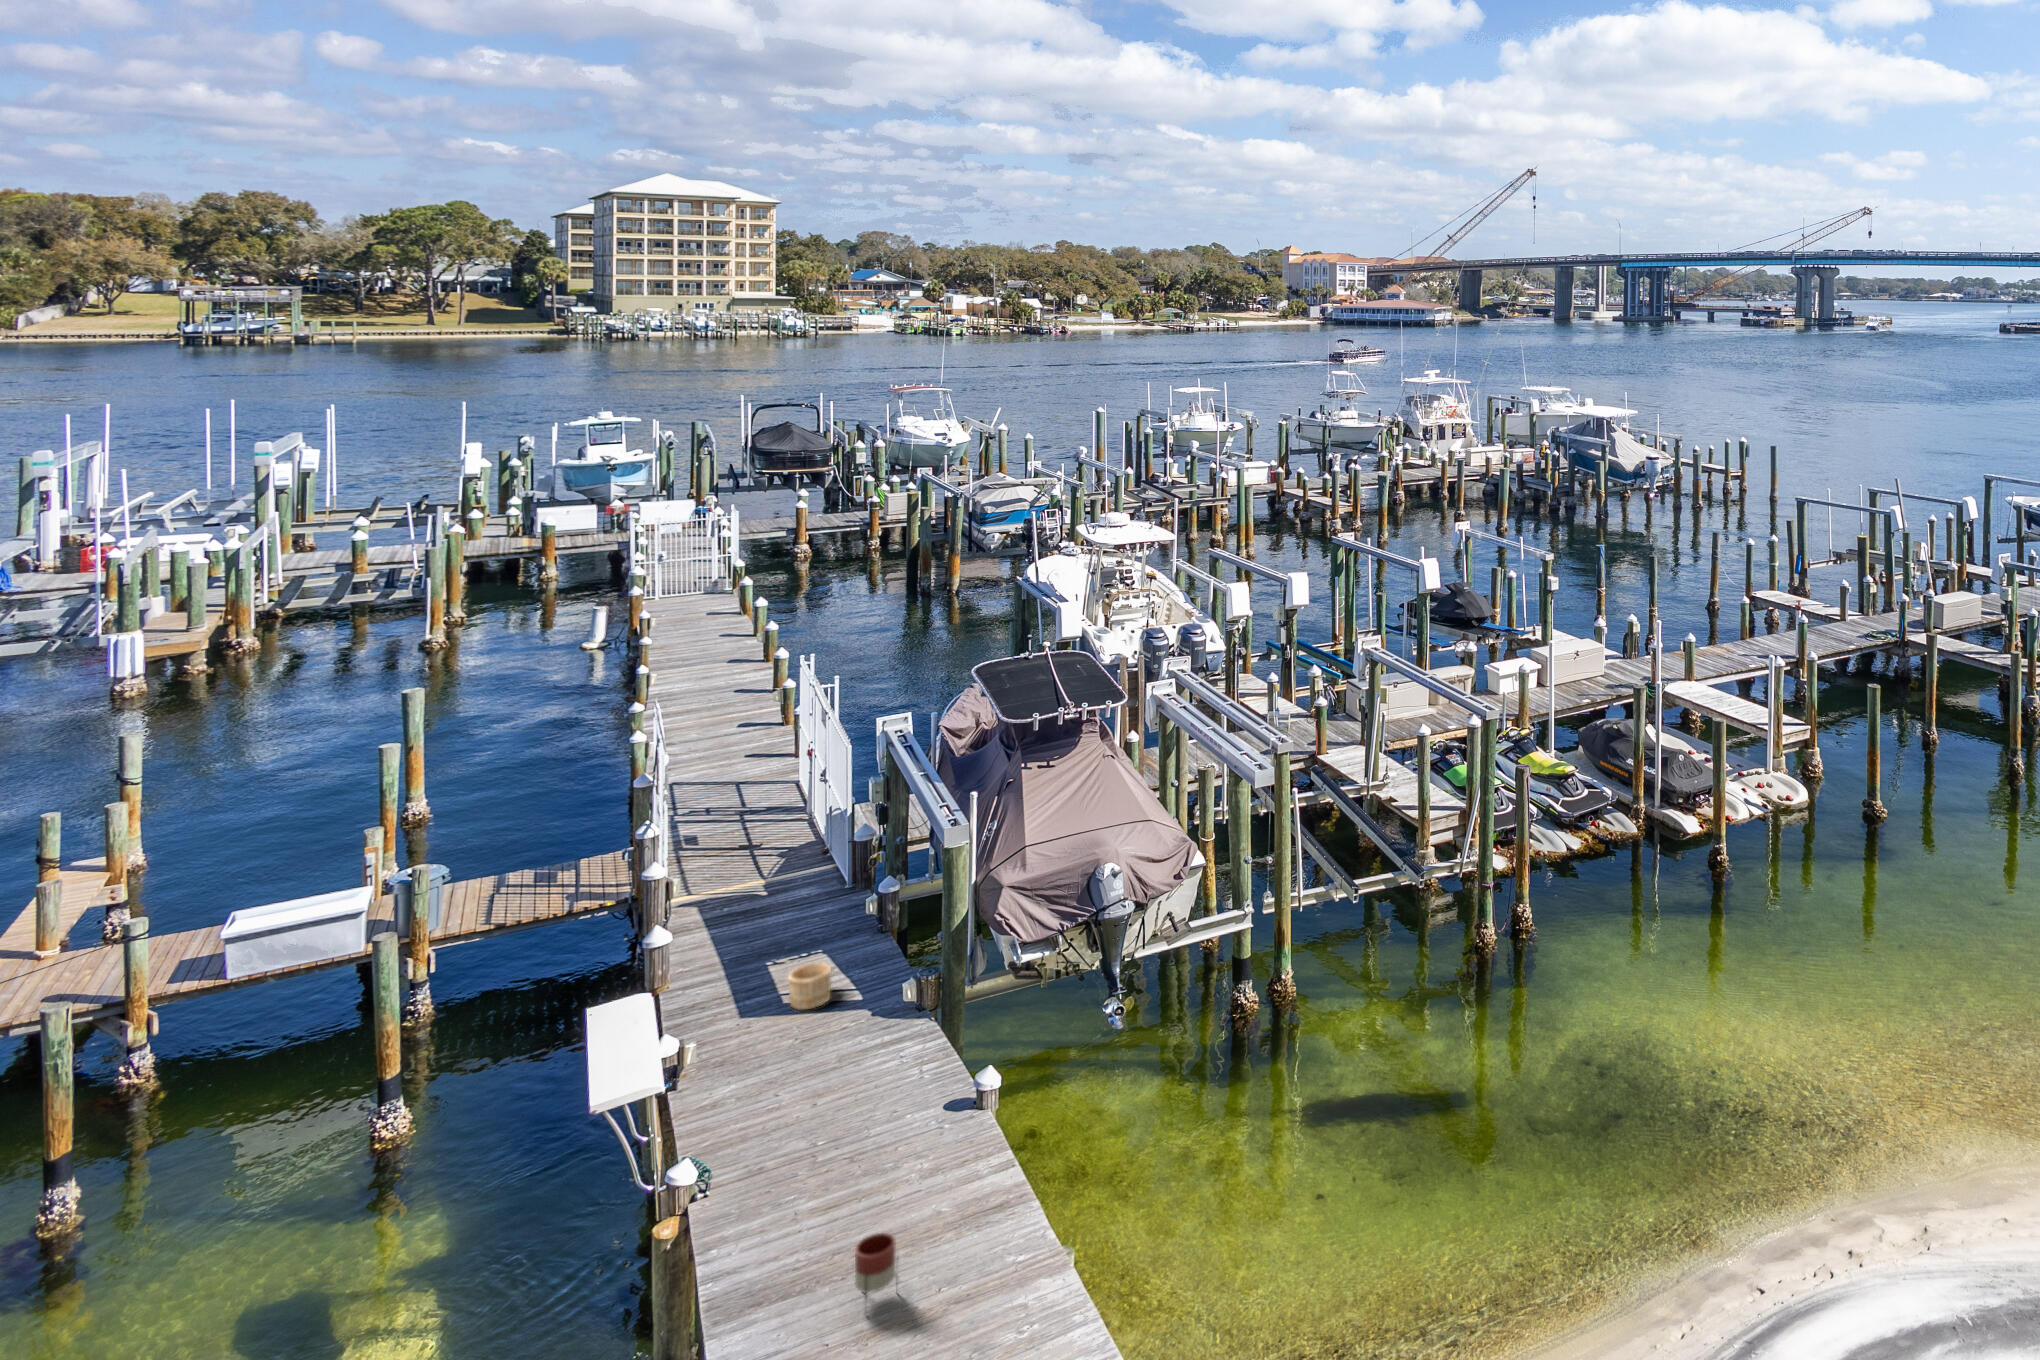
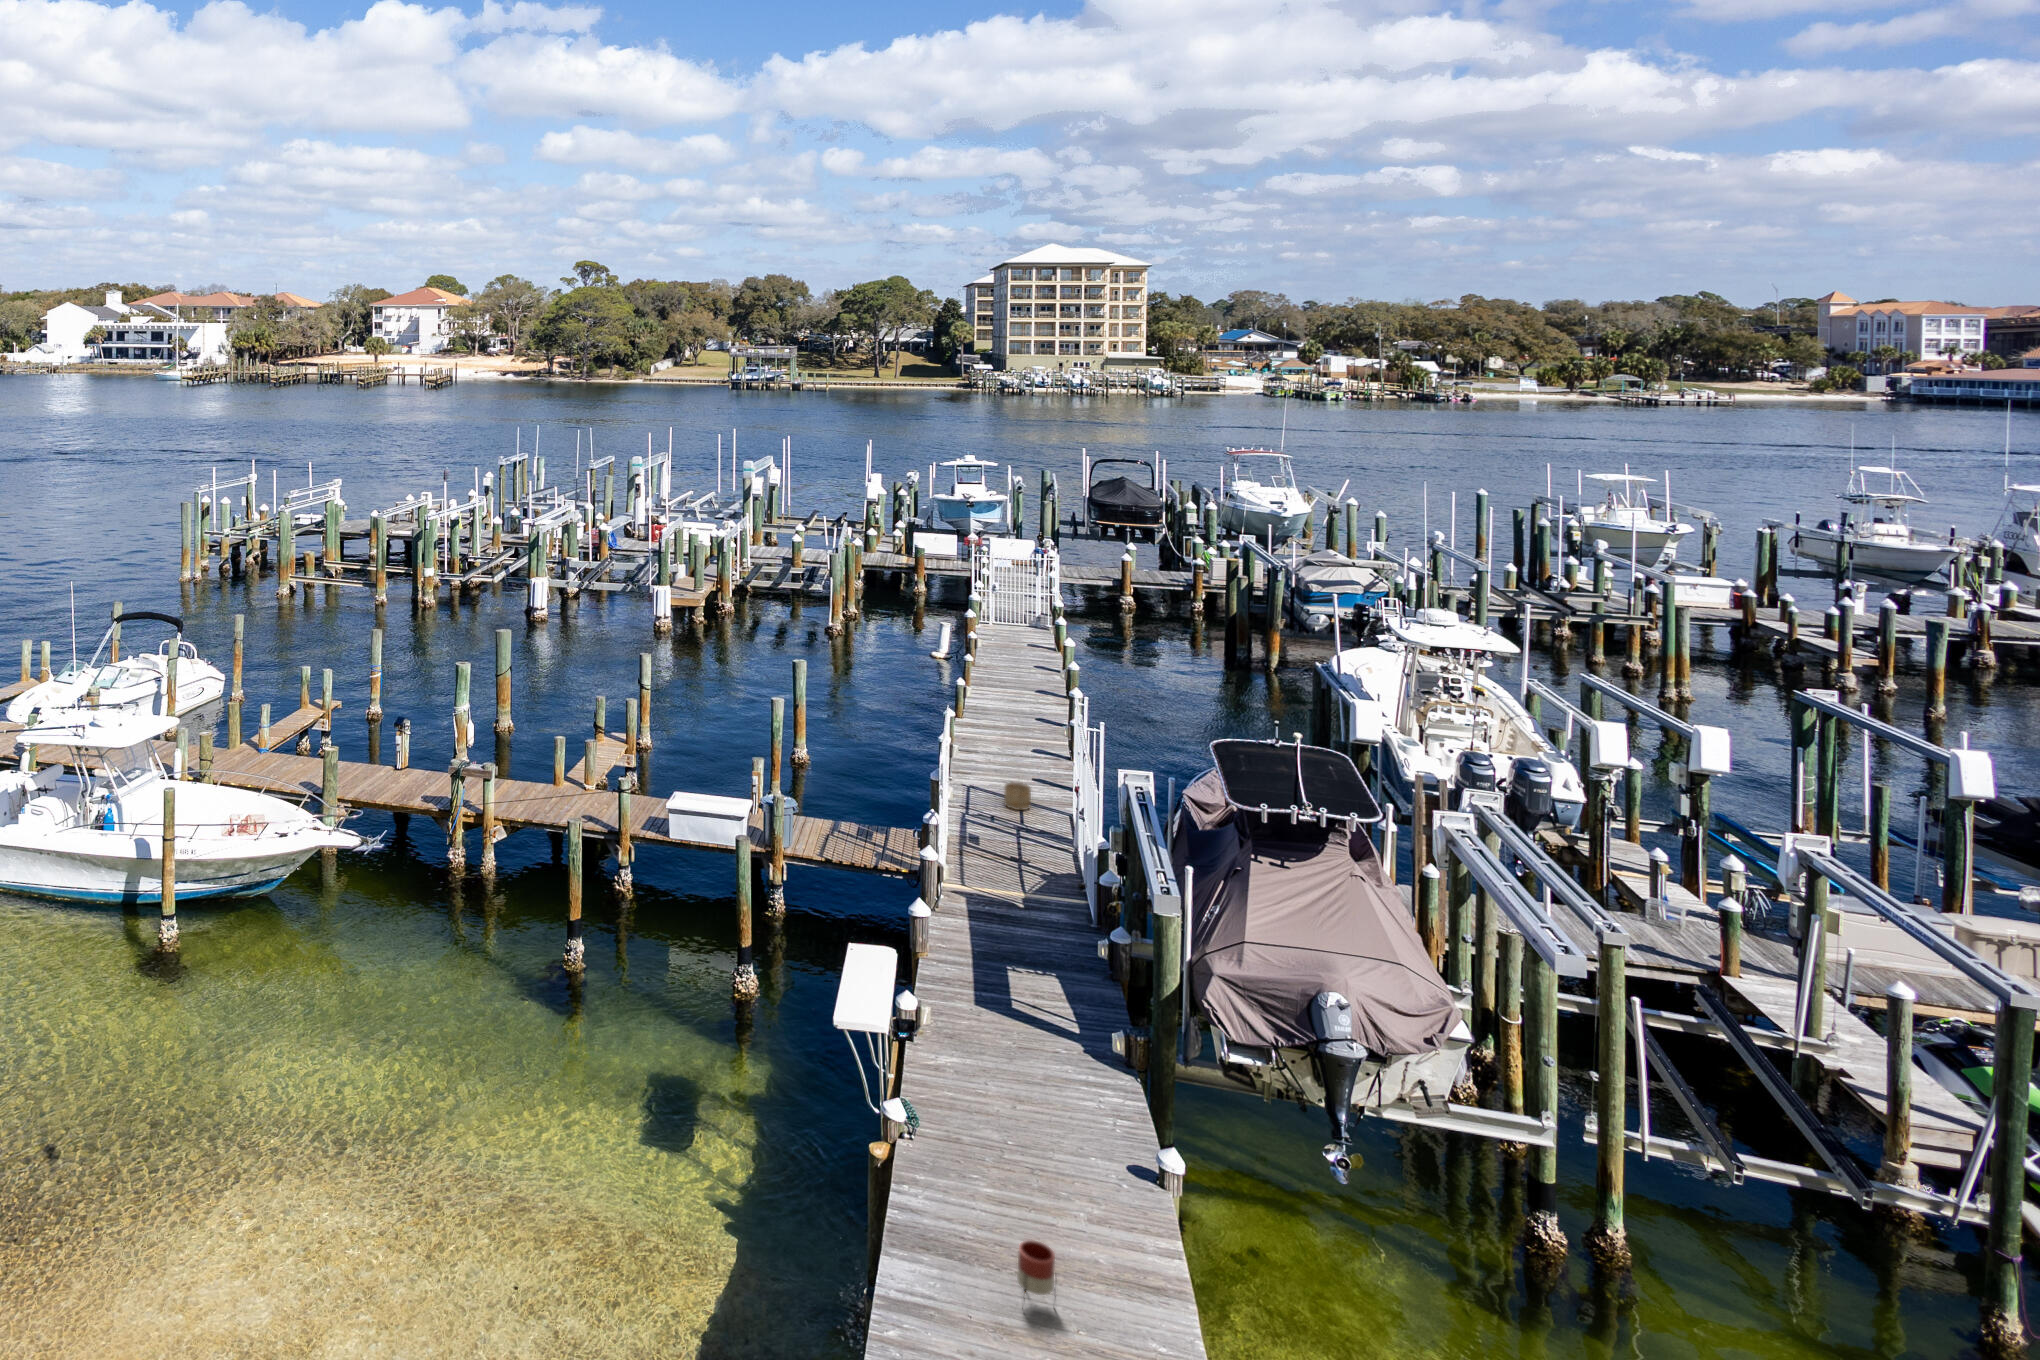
wooden bucket: present [788,963,831,1009] -> present [1004,783,1031,810]

